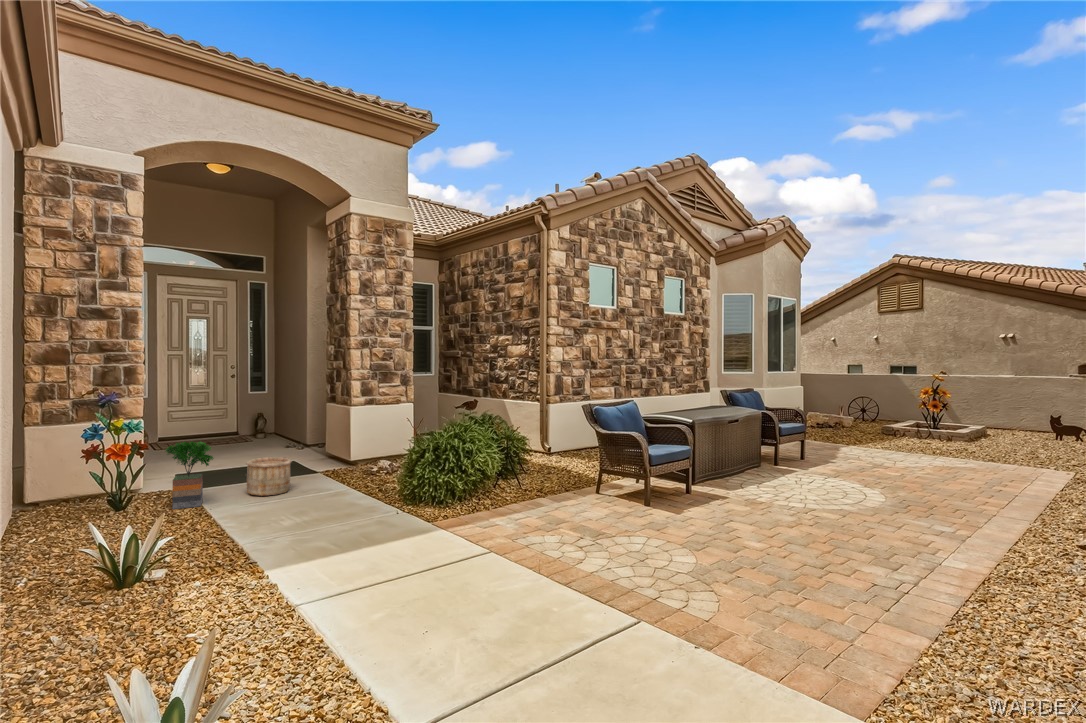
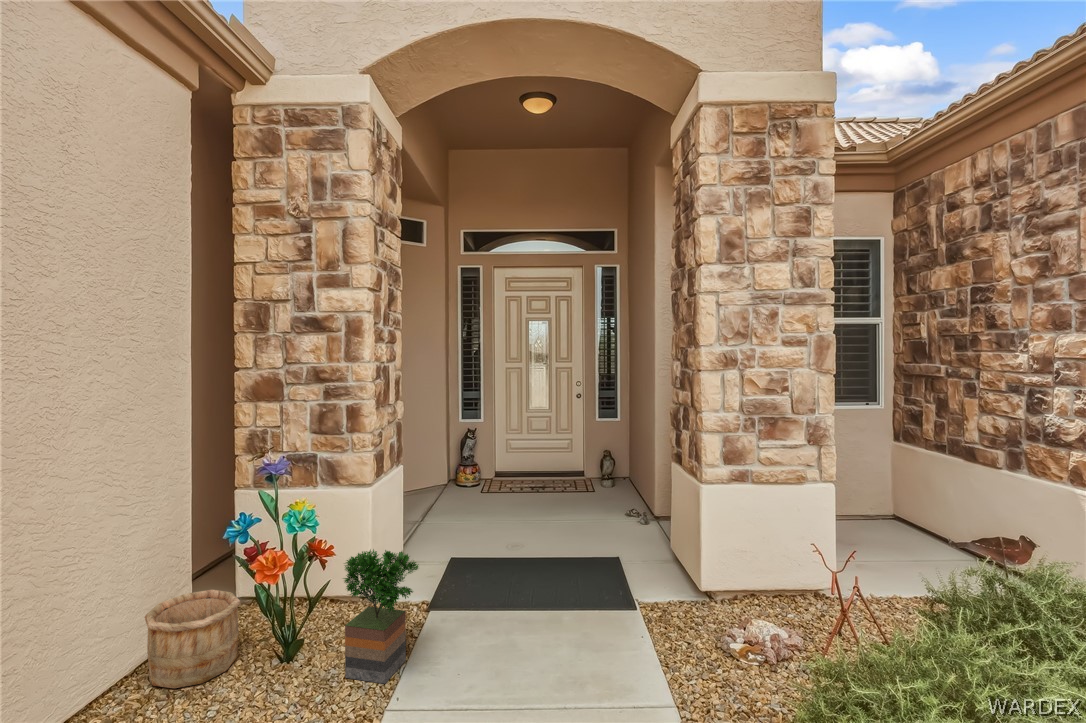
wooden bucket: present [246,457,292,496] -> present [145,590,241,688]

